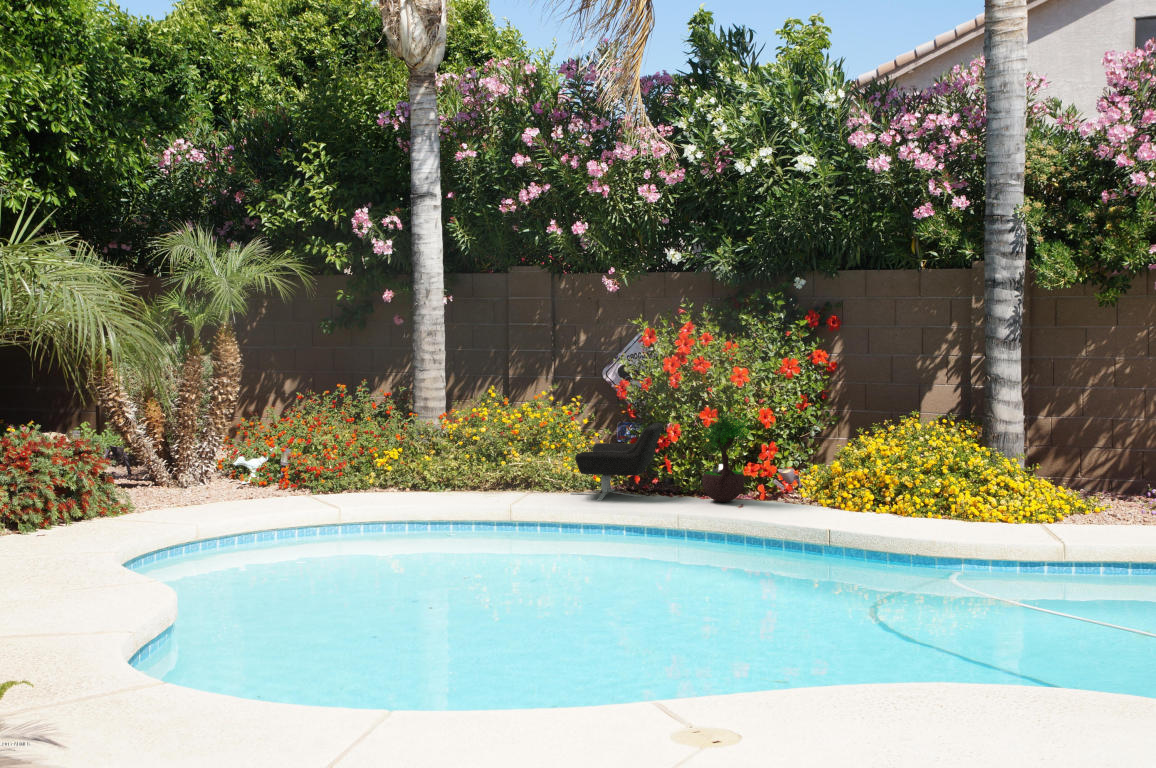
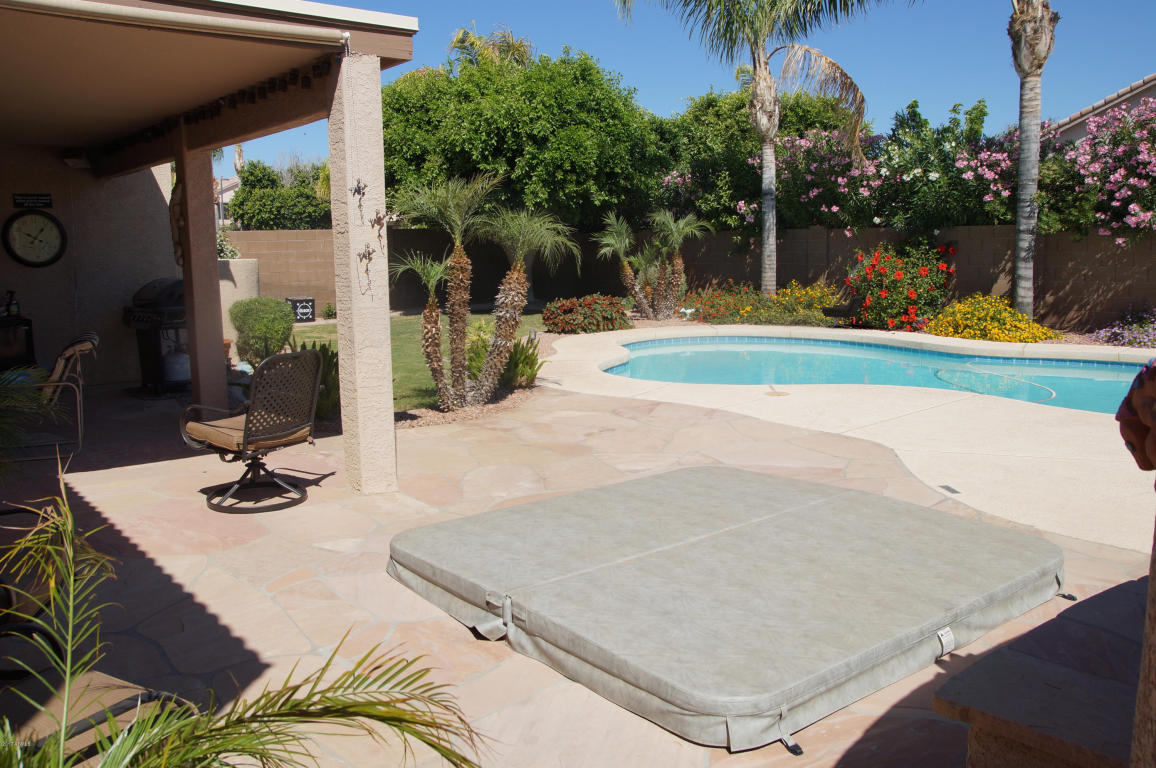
potted tree: present [696,411,749,502] -> none [874,288,900,329]

